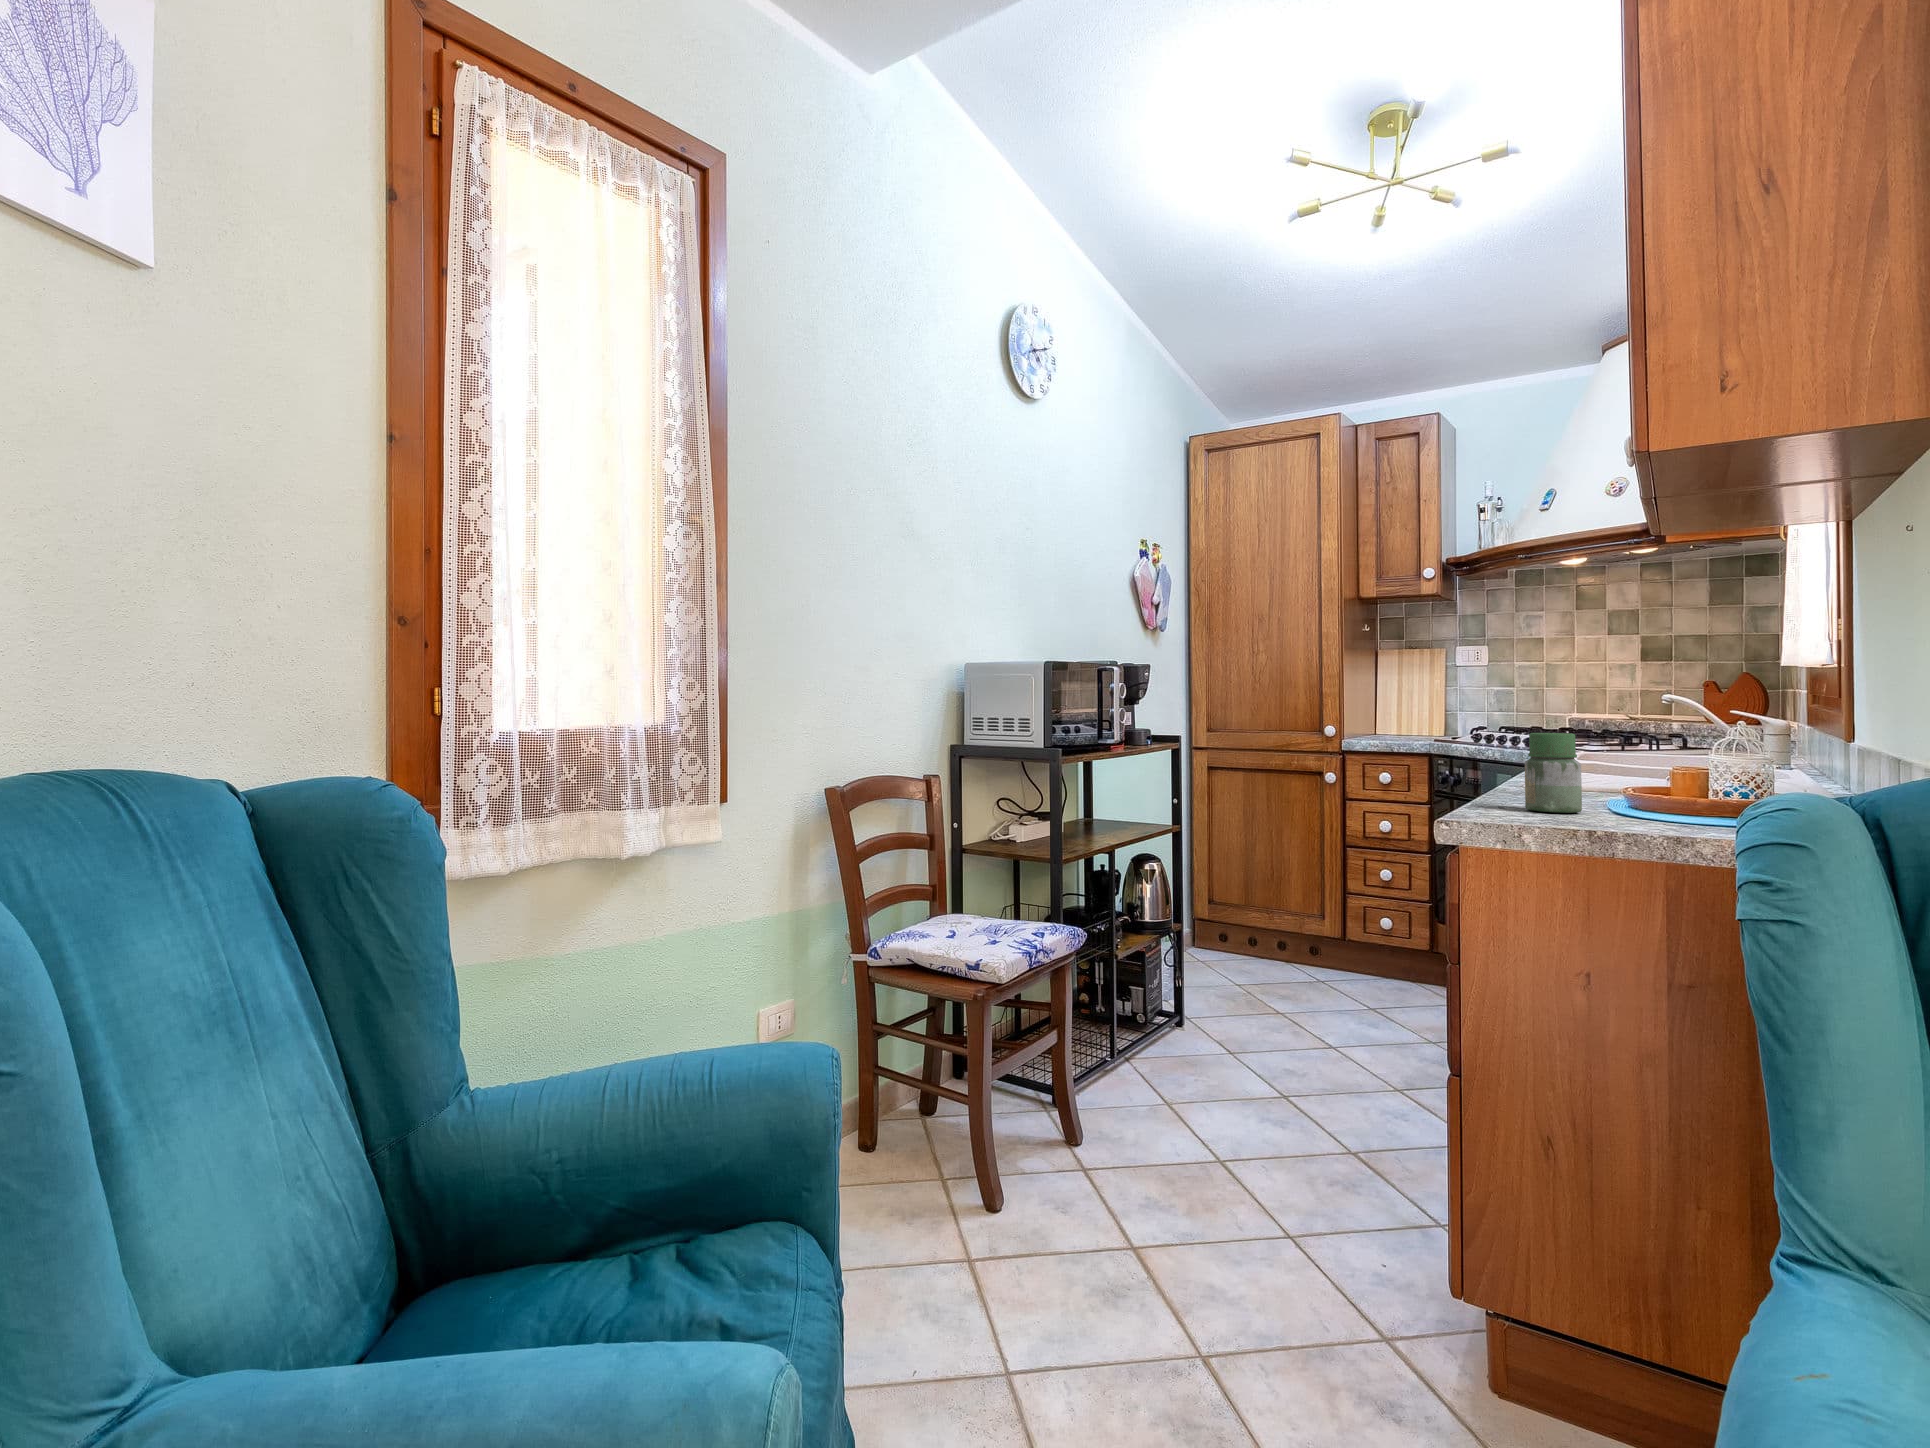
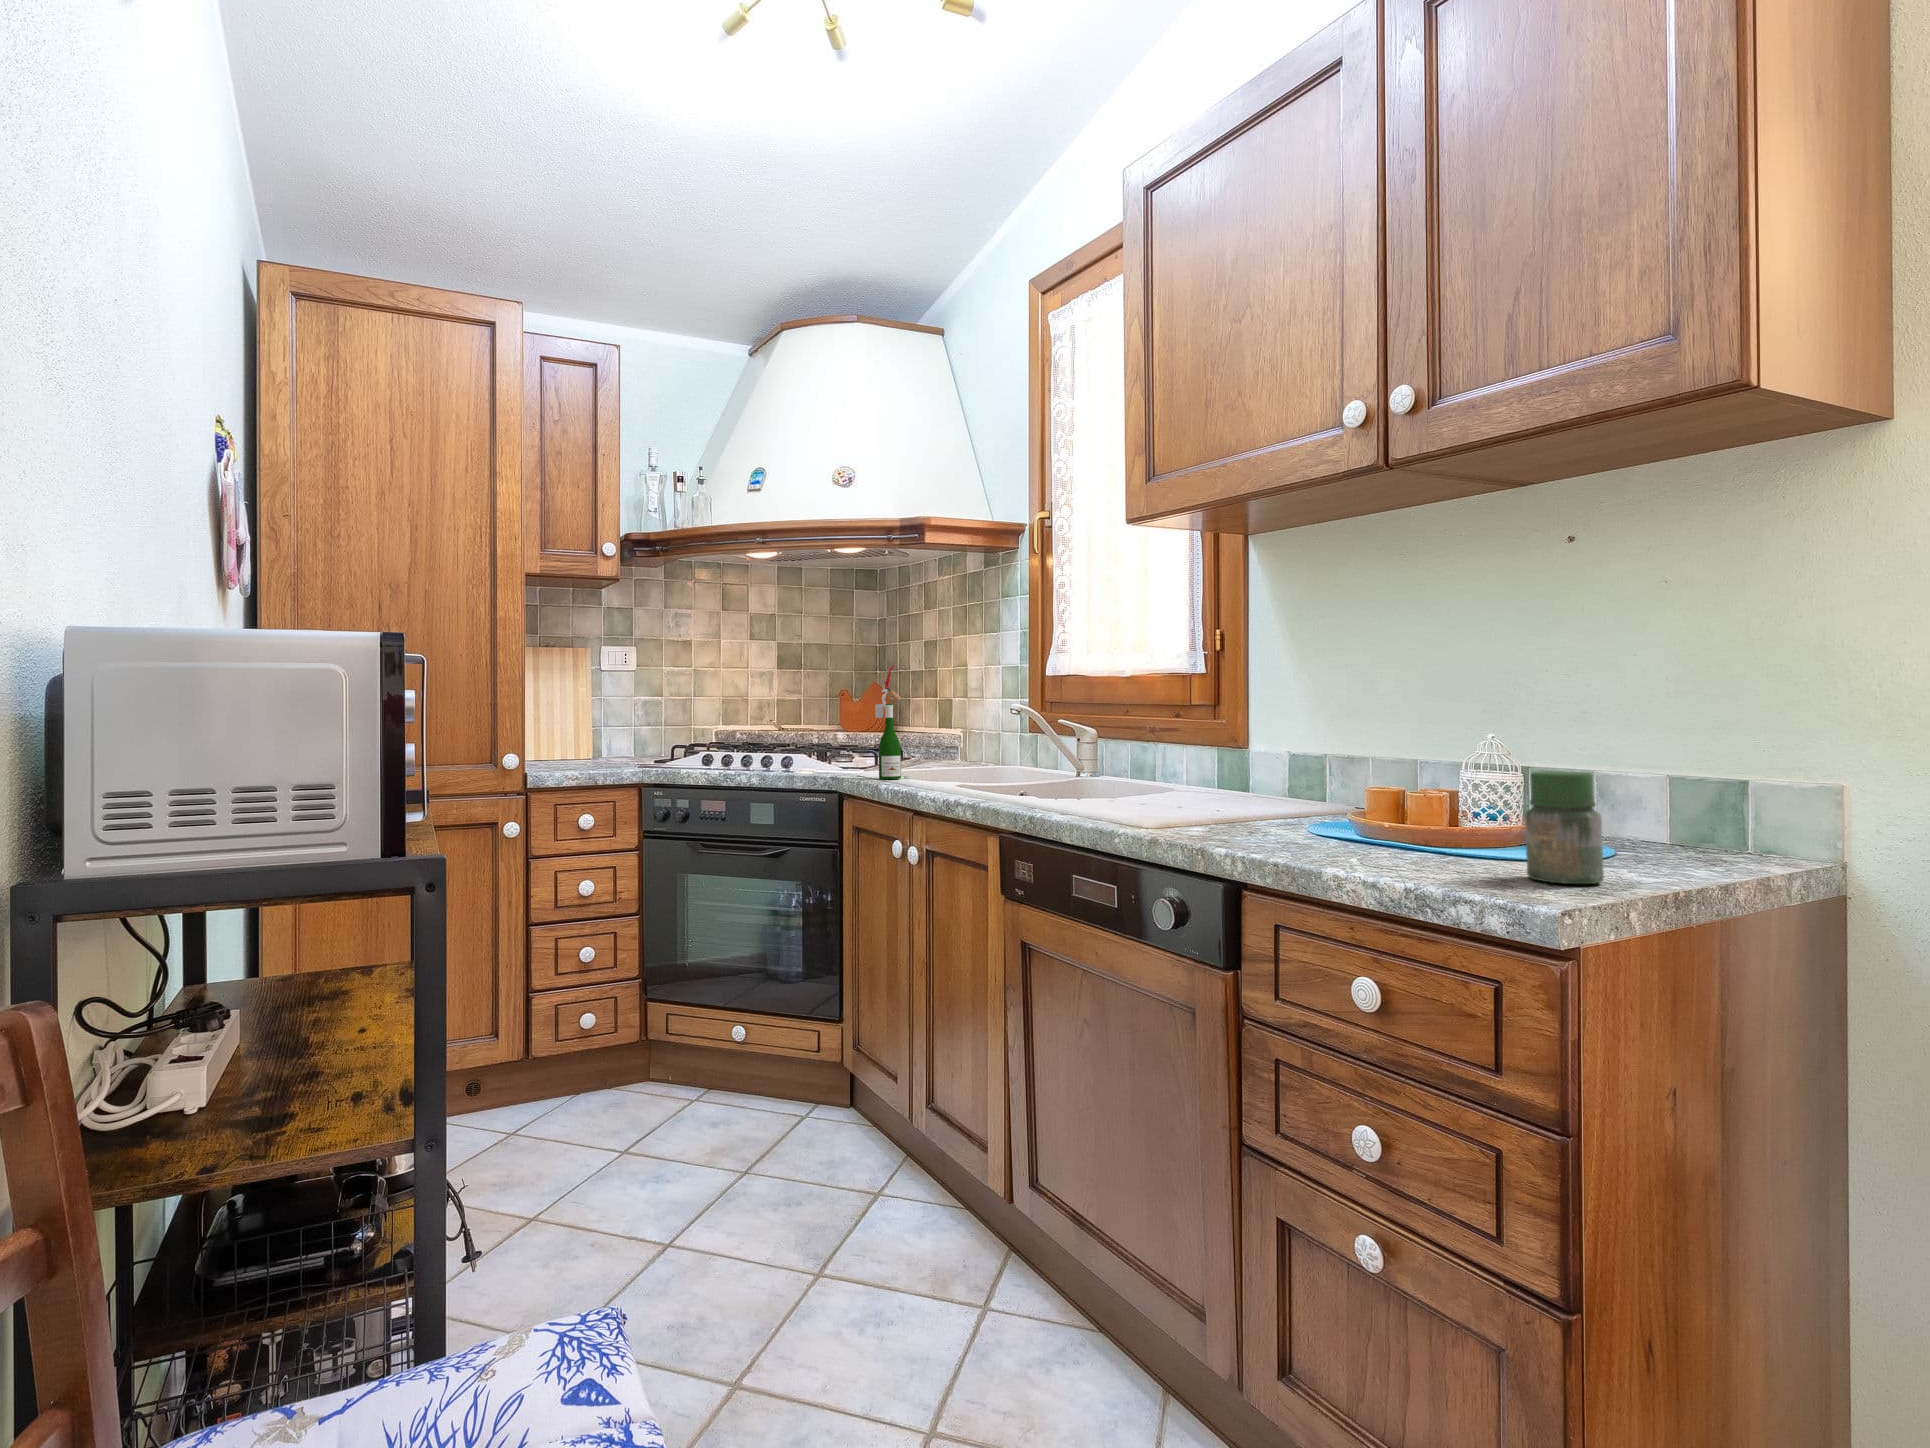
wine bottle: none [1578,658,1614,758] -> present [875,665,911,779]

